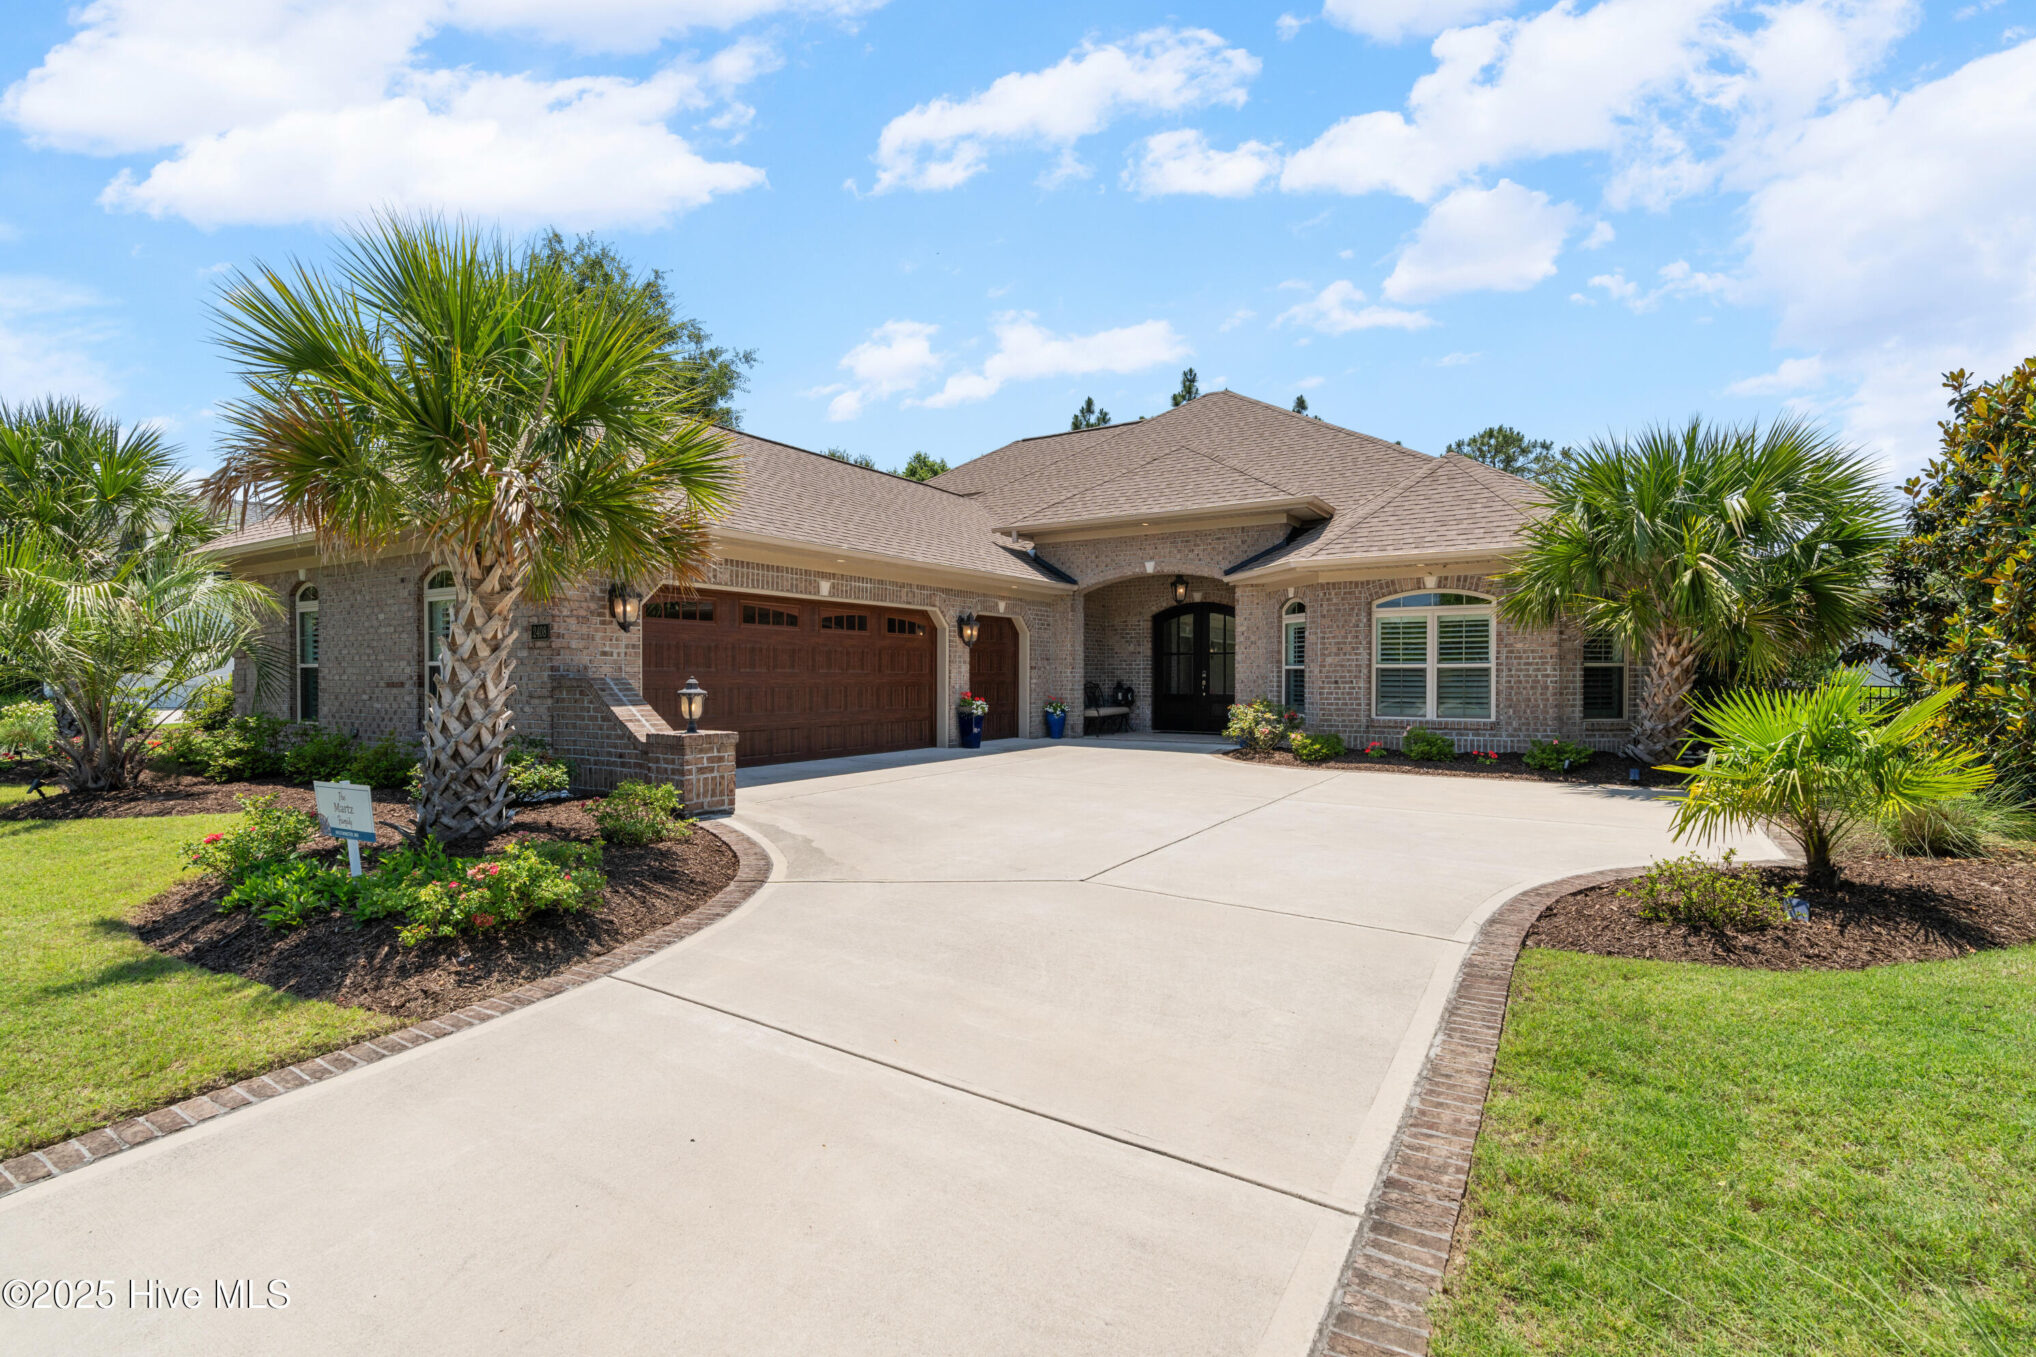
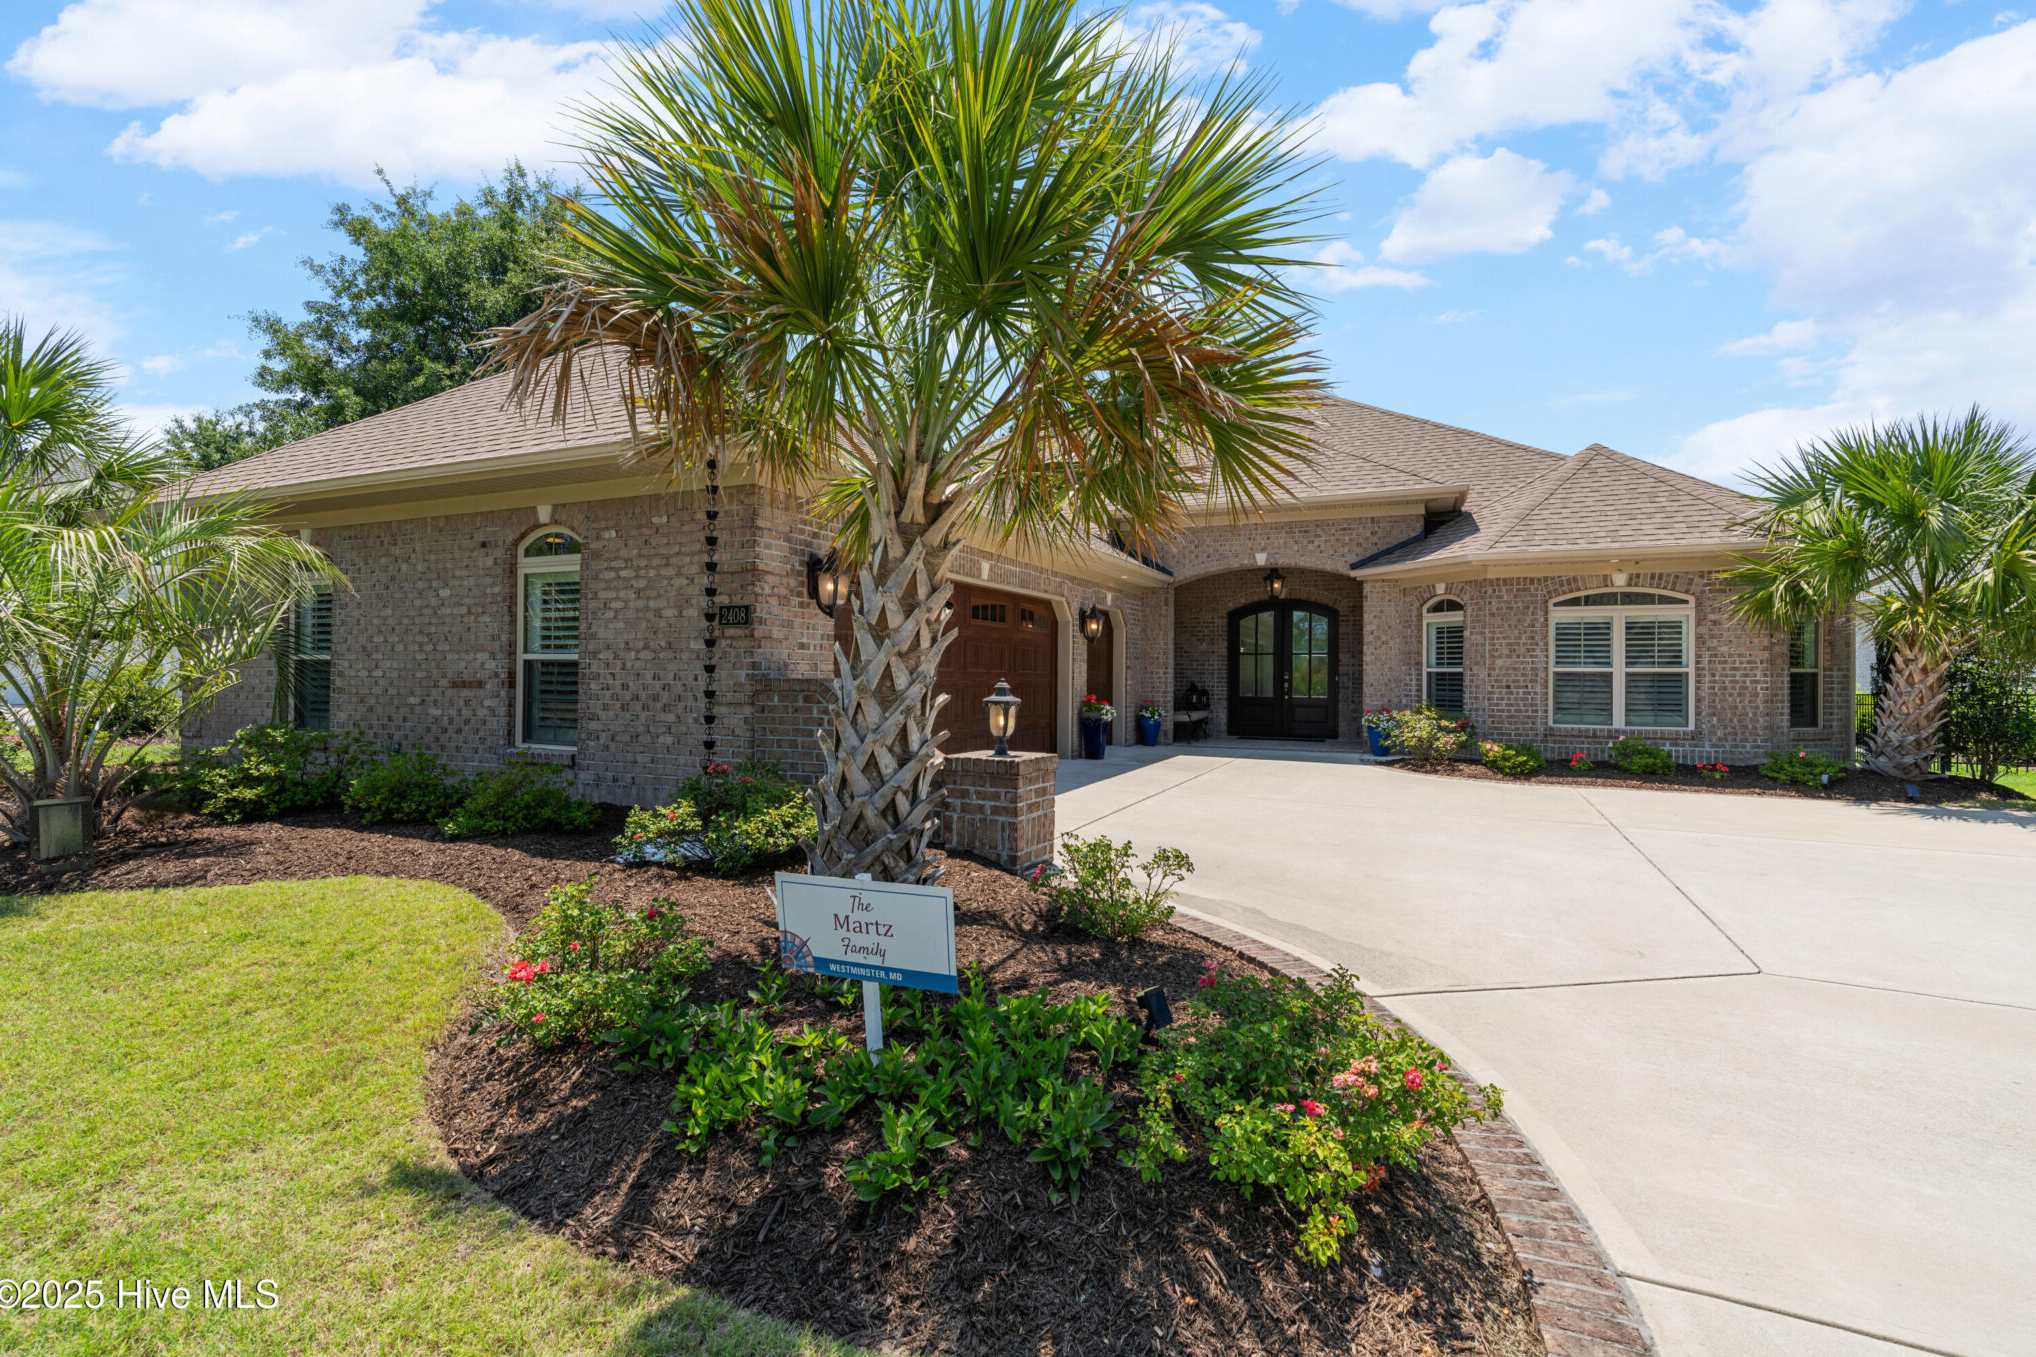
storage box: none [76,760,120,811] -> present [29,796,94,877]

